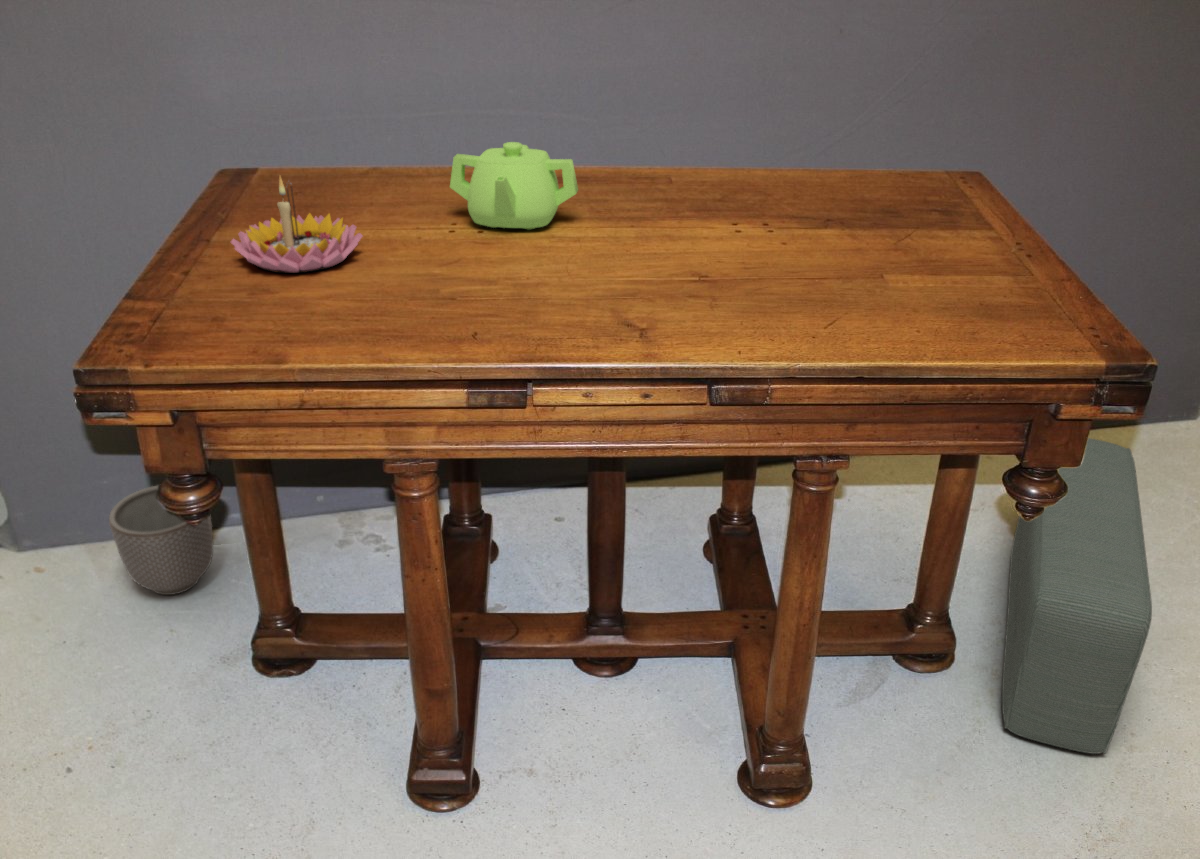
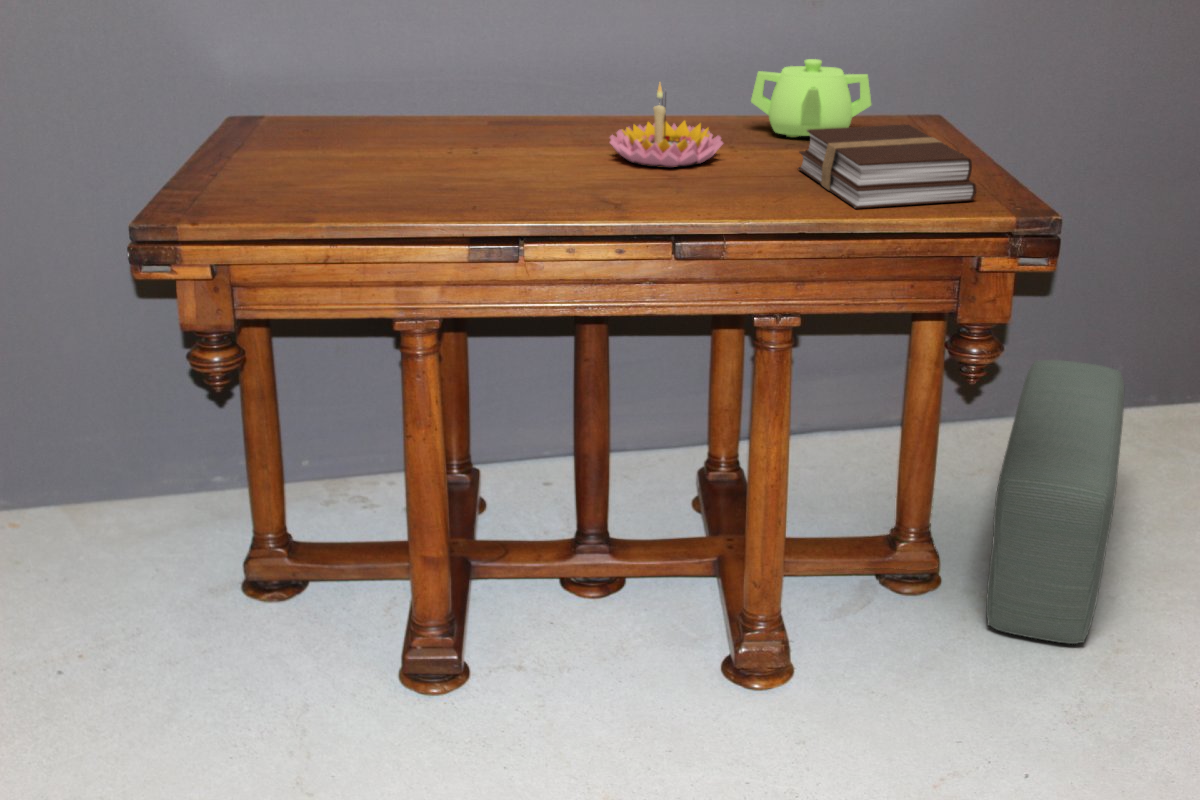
teapot: present [450,142,578,230] -> present [751,59,871,137]
candle holder: present [231,177,363,273] -> present [610,84,723,168]
book: none [840,230,1056,347] -> present [798,125,976,208]
planter: present [109,486,213,595] -> none [87,422,187,534]

